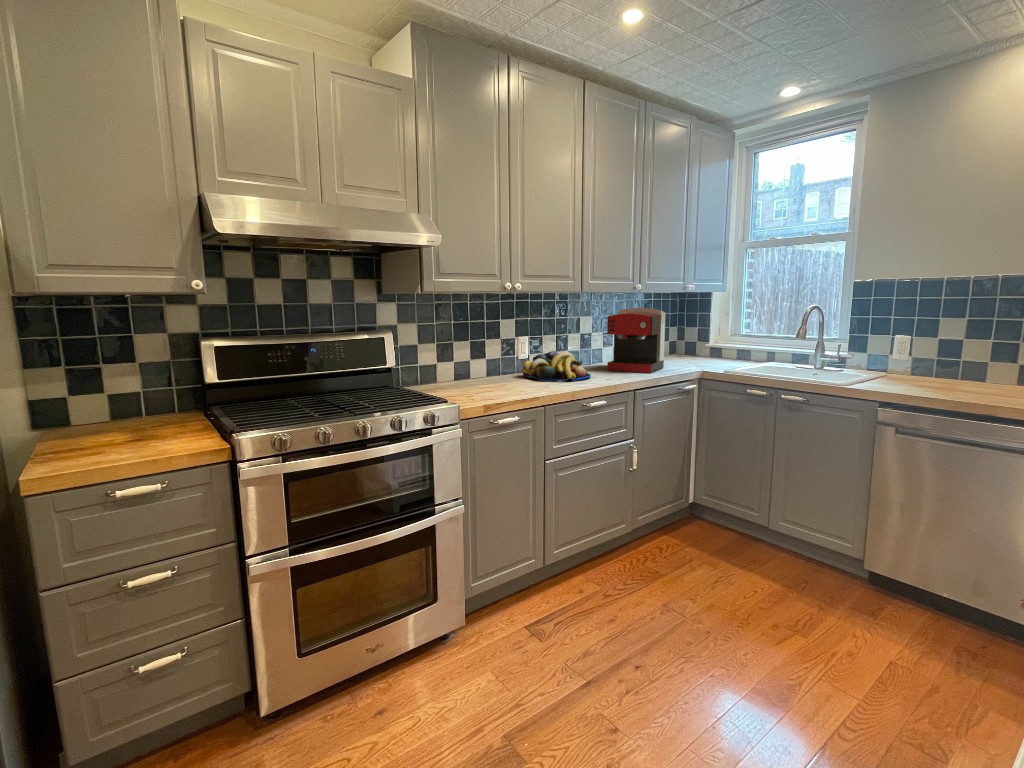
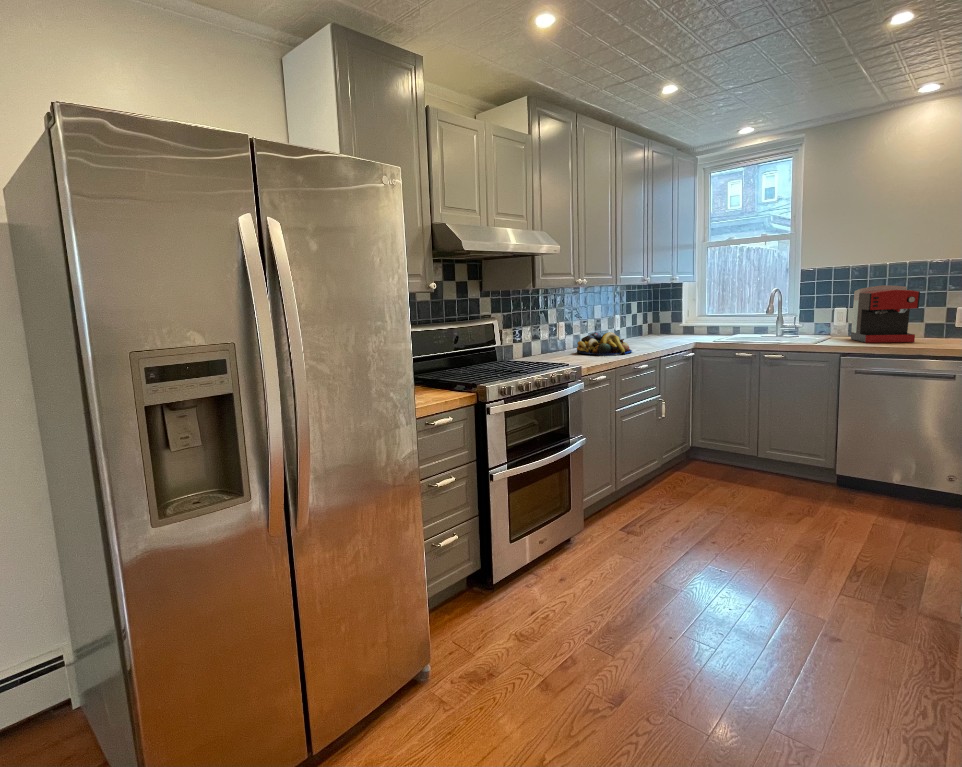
coffee maker: present [607,308,666,373] -> present [851,285,920,343]

